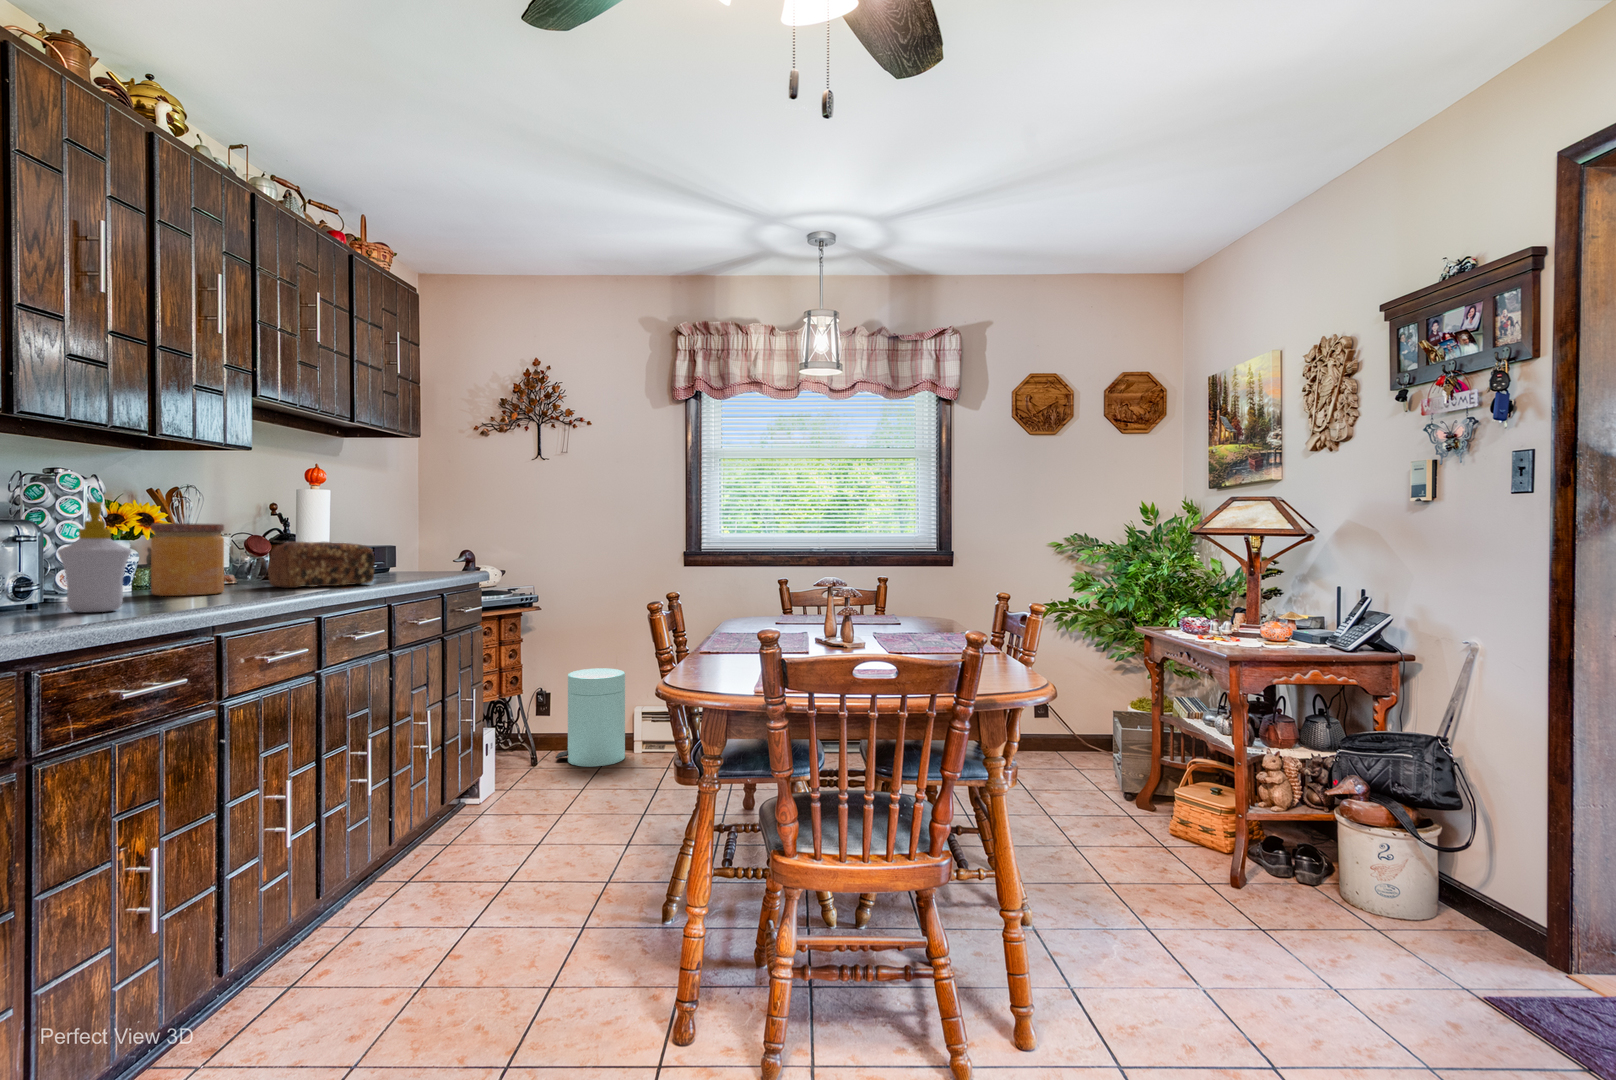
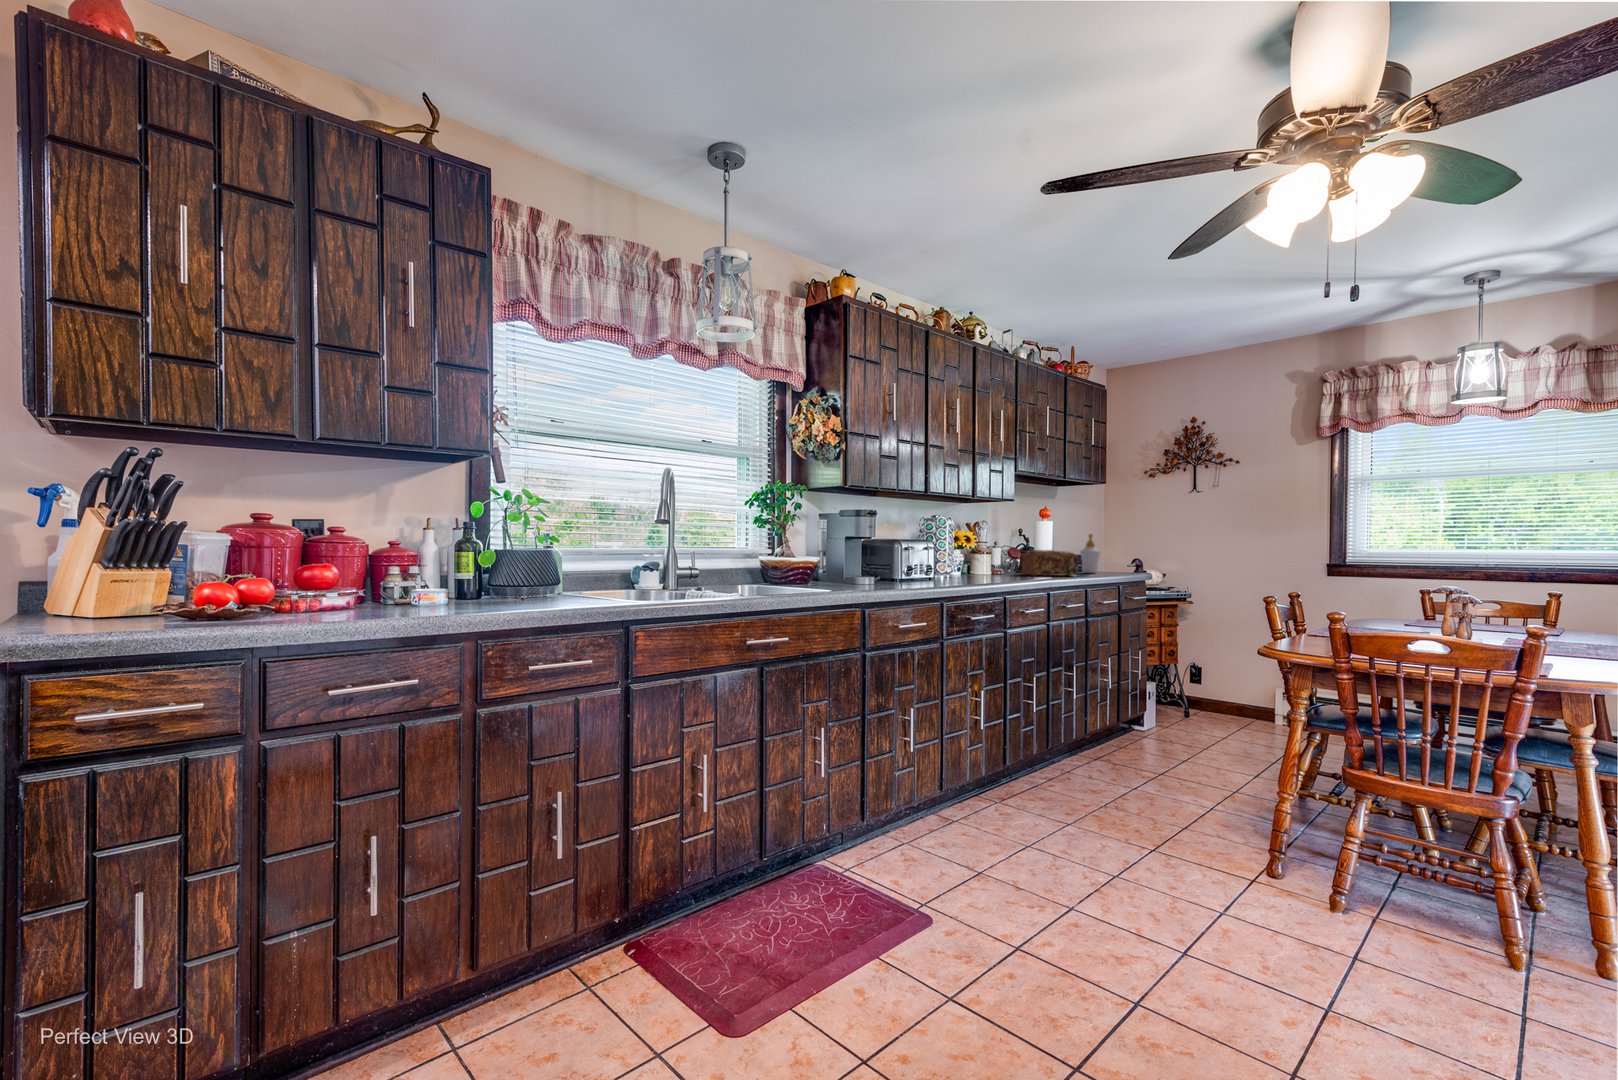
soap bottle: present [58,502,131,613] -> present [1080,534,1101,573]
jar: present [151,523,224,596] -> none [972,539,1004,576]
trash can: present [555,668,625,767] -> none [1204,653,1266,730]

